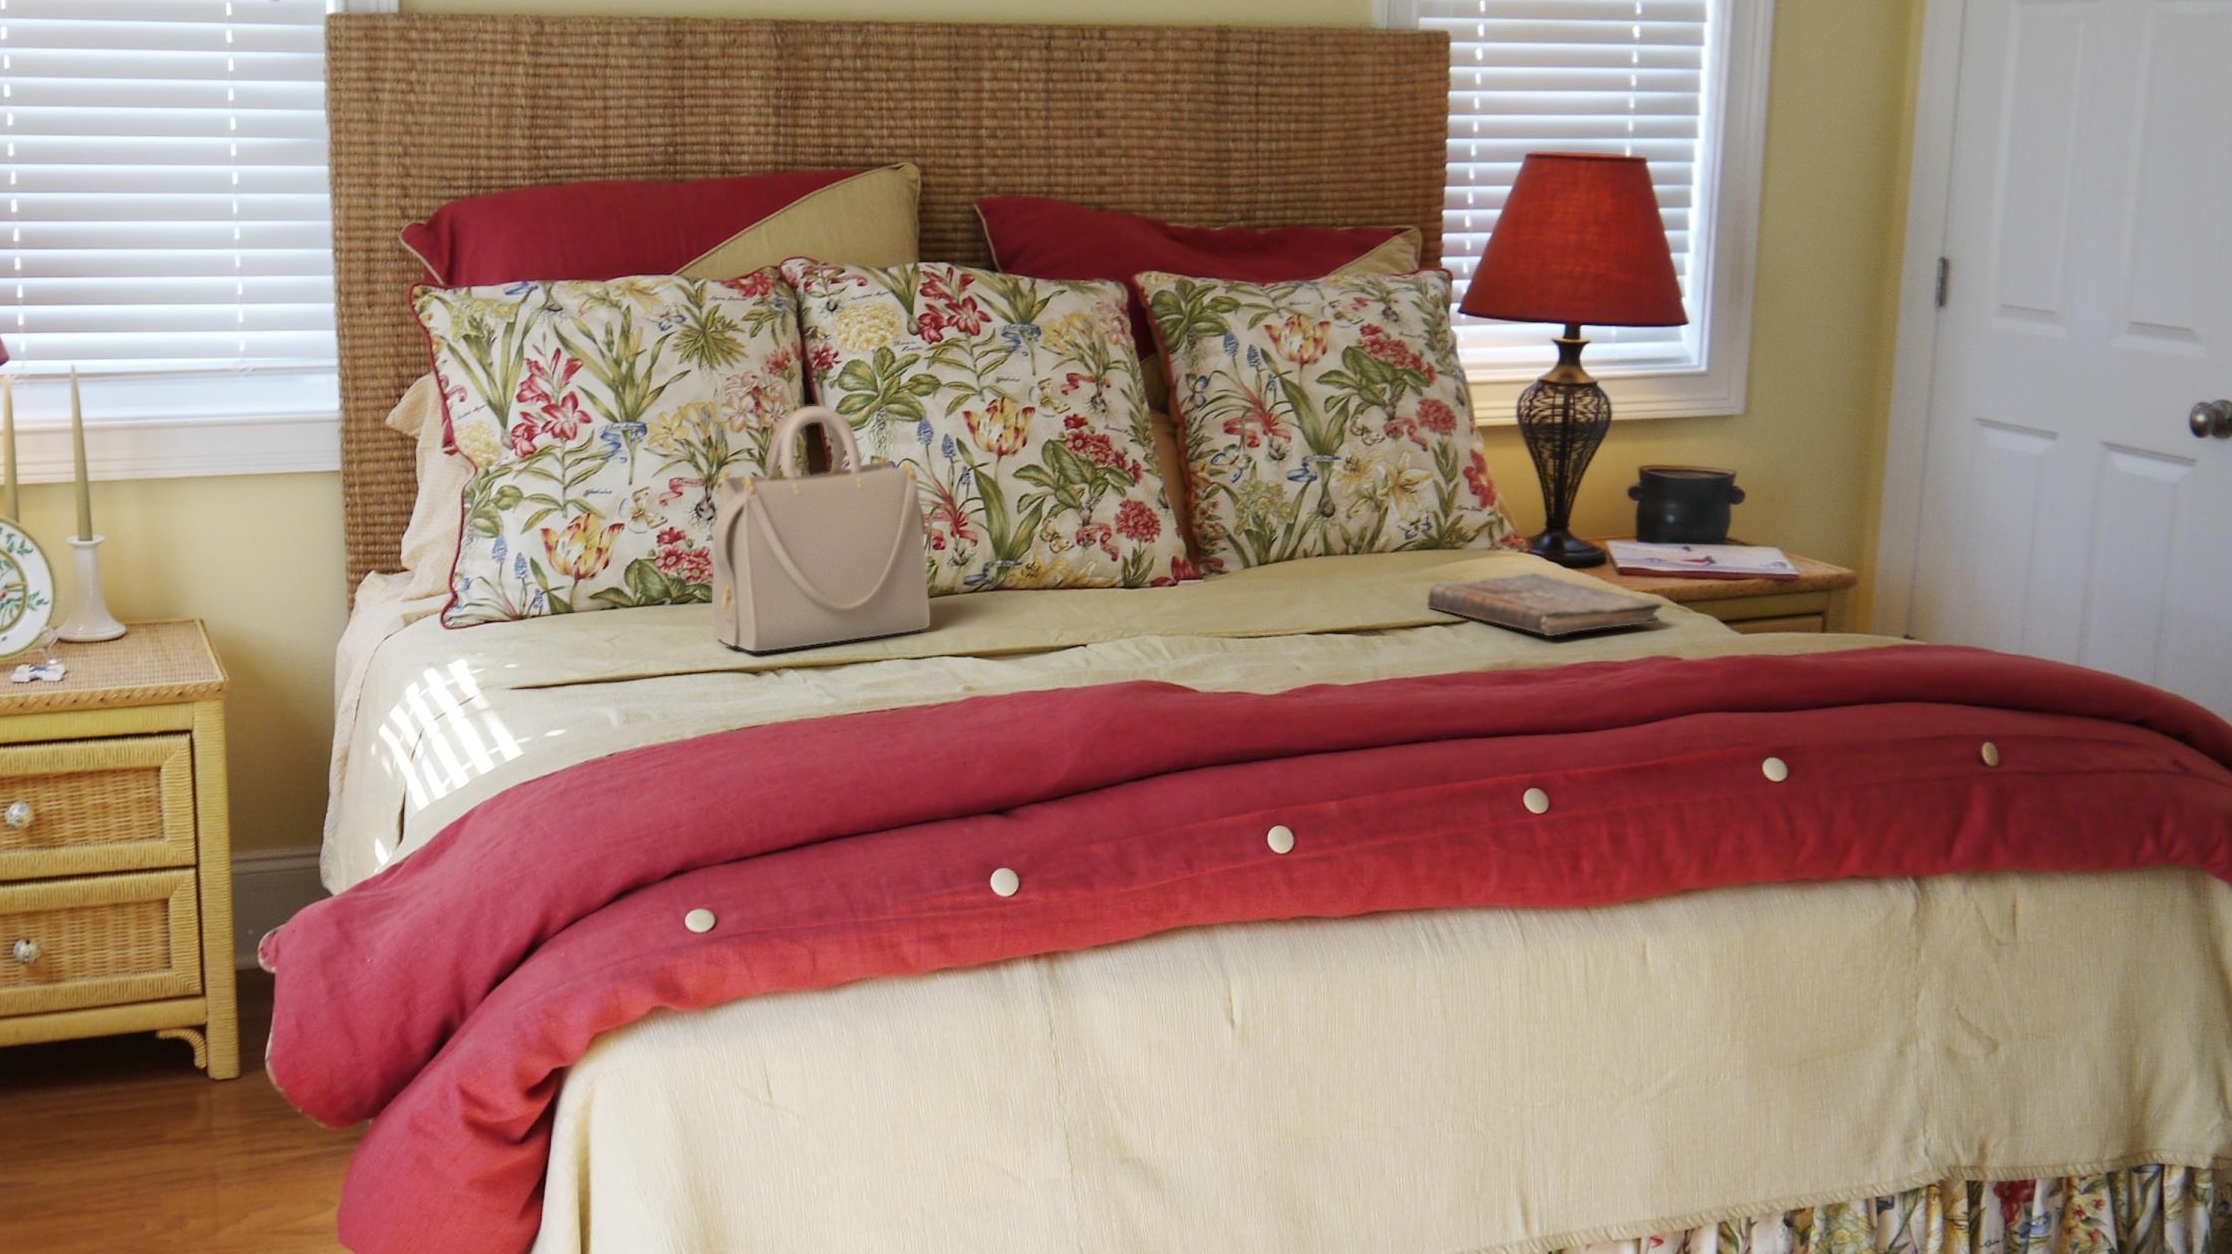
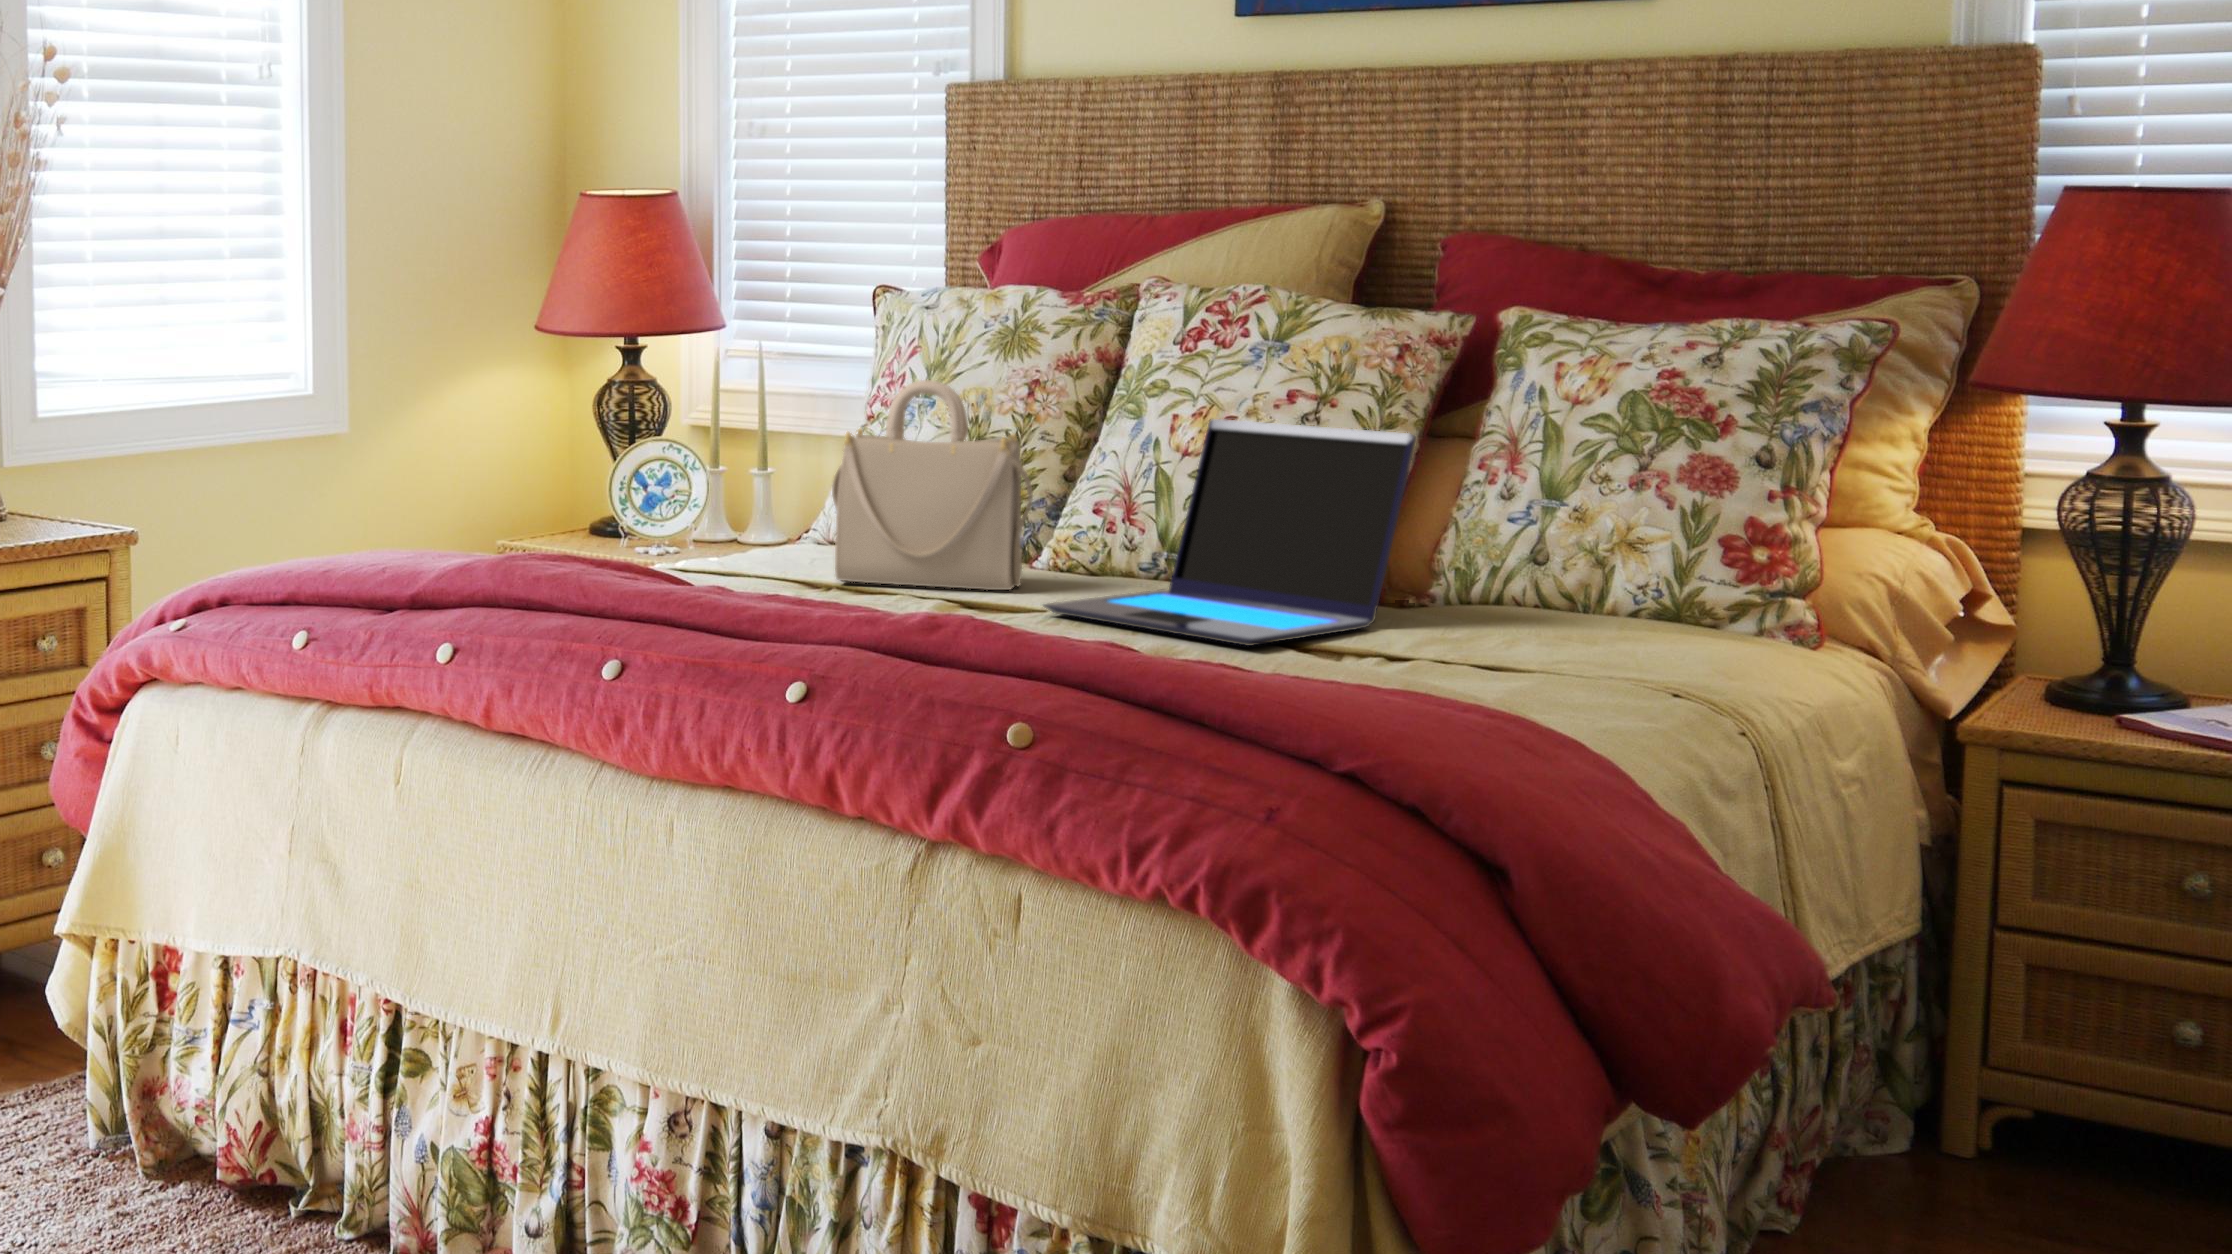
laptop: none [1051,415,1331,647] -> present [1044,419,1416,646]
book: present [1428,573,1661,636] -> none [1471,623,1653,687]

